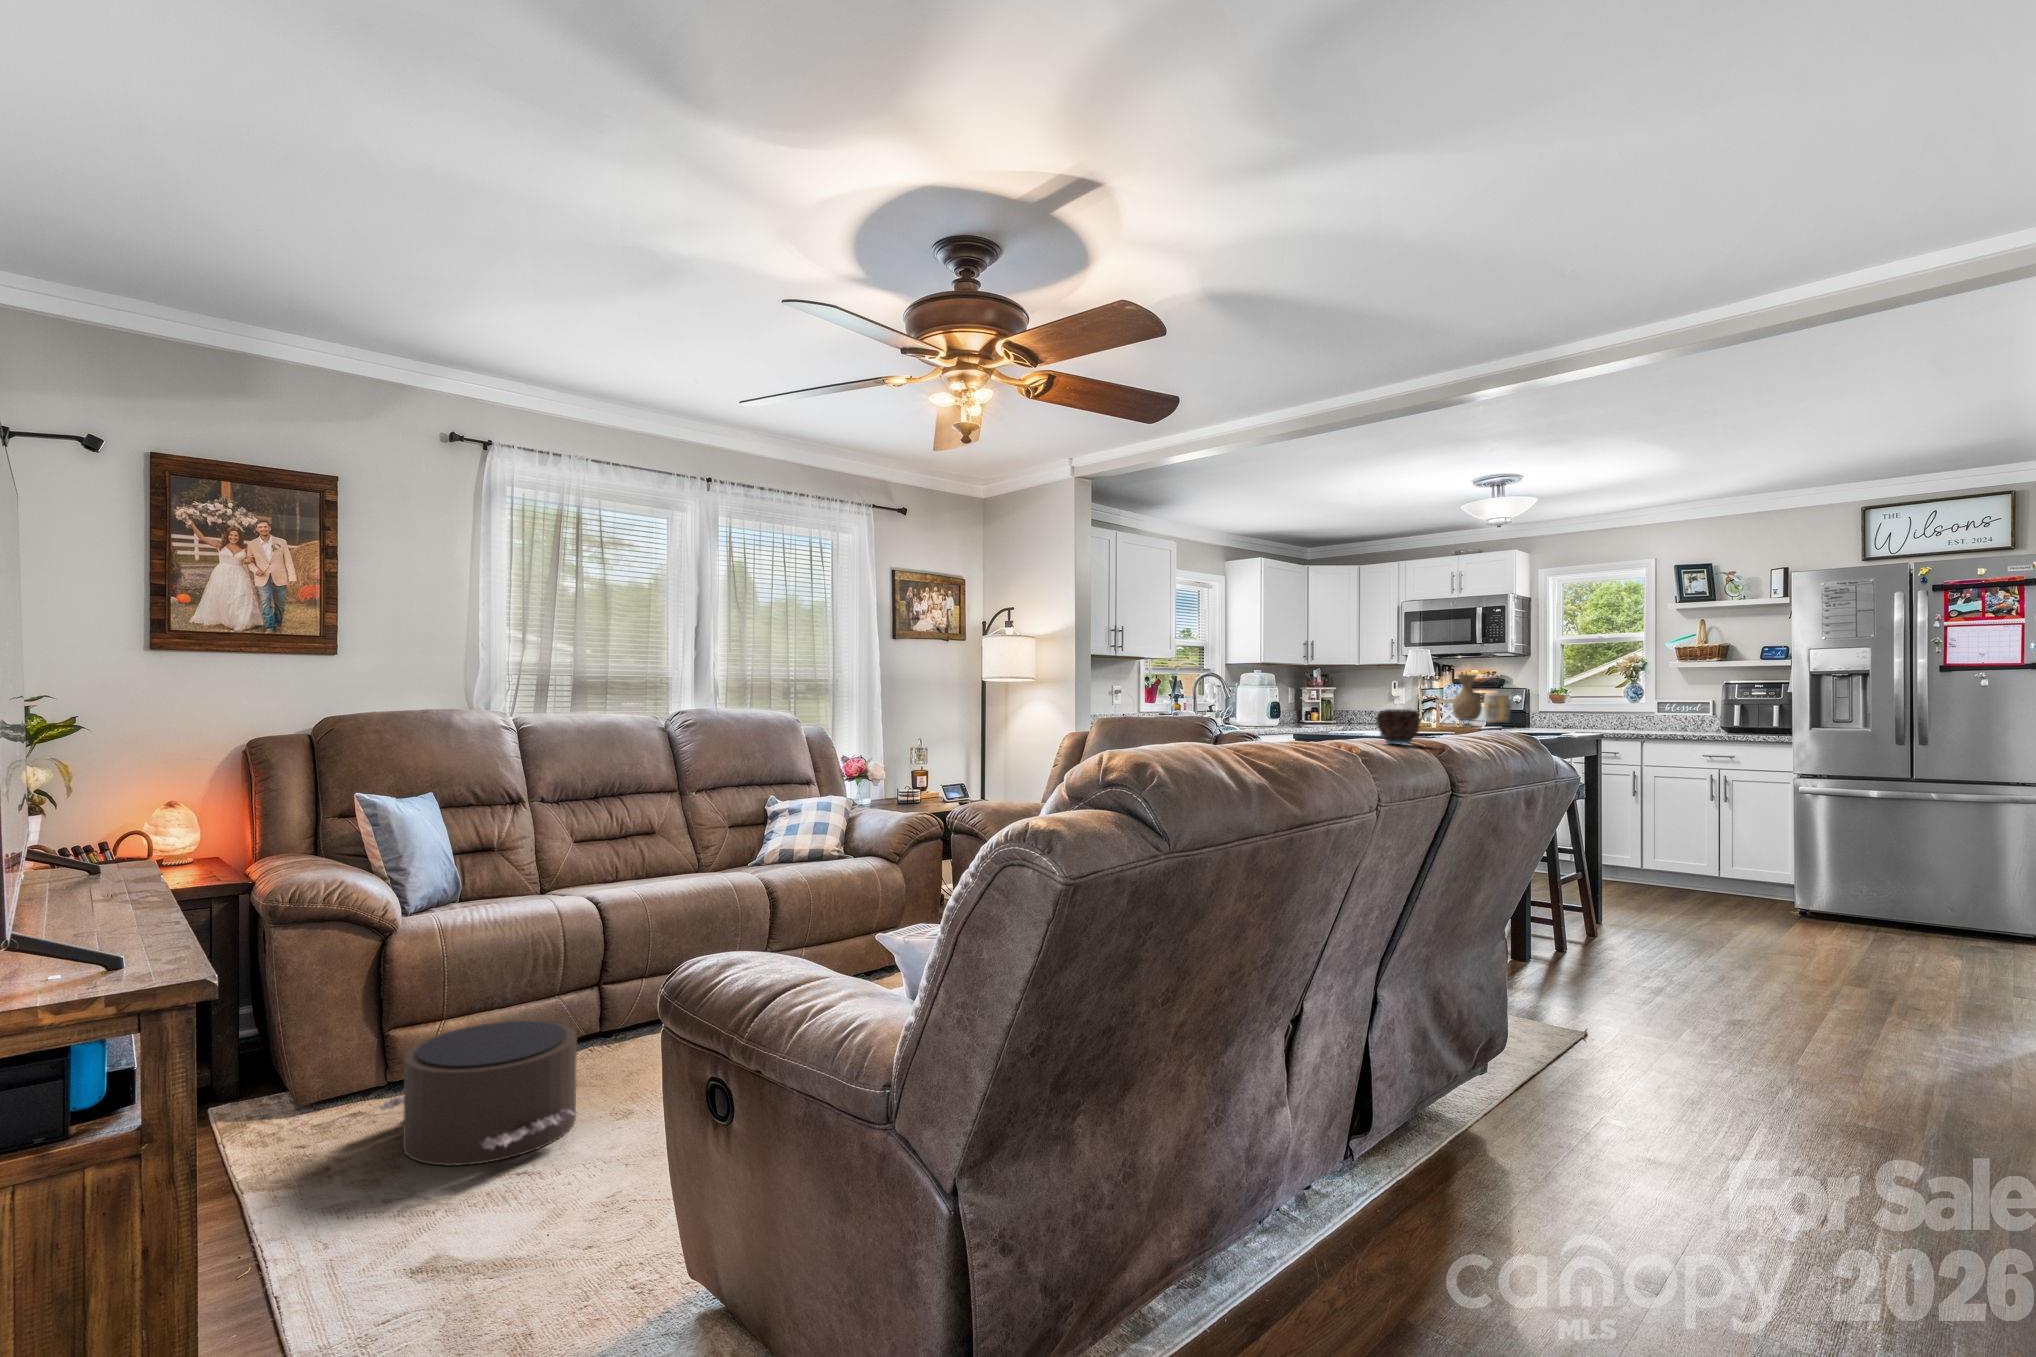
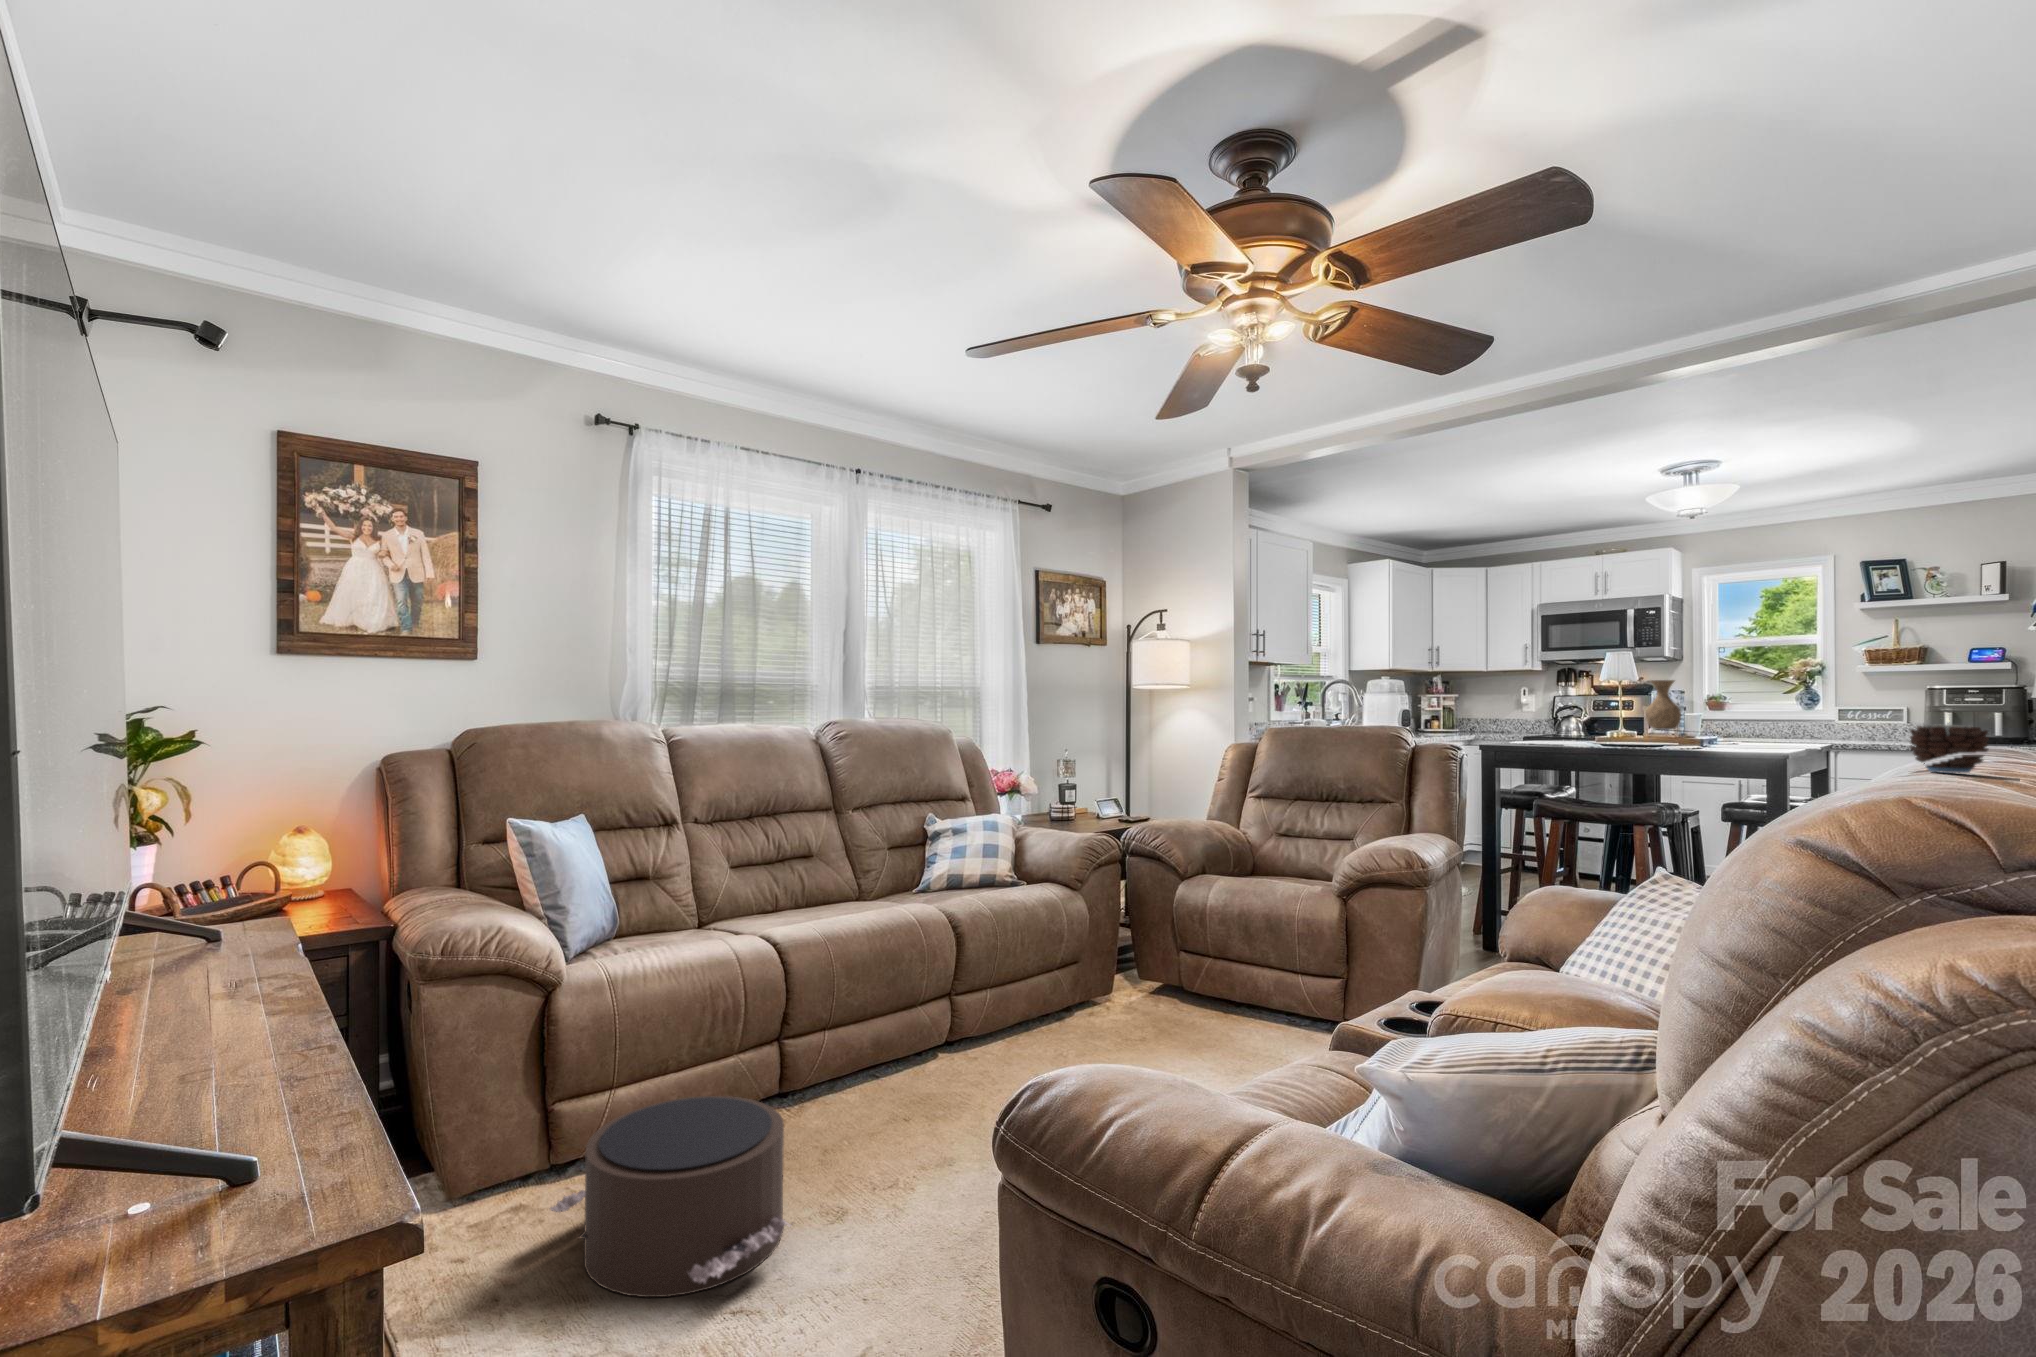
mug: present [1484,693,1511,723] -> none [1698,701,1733,734]

